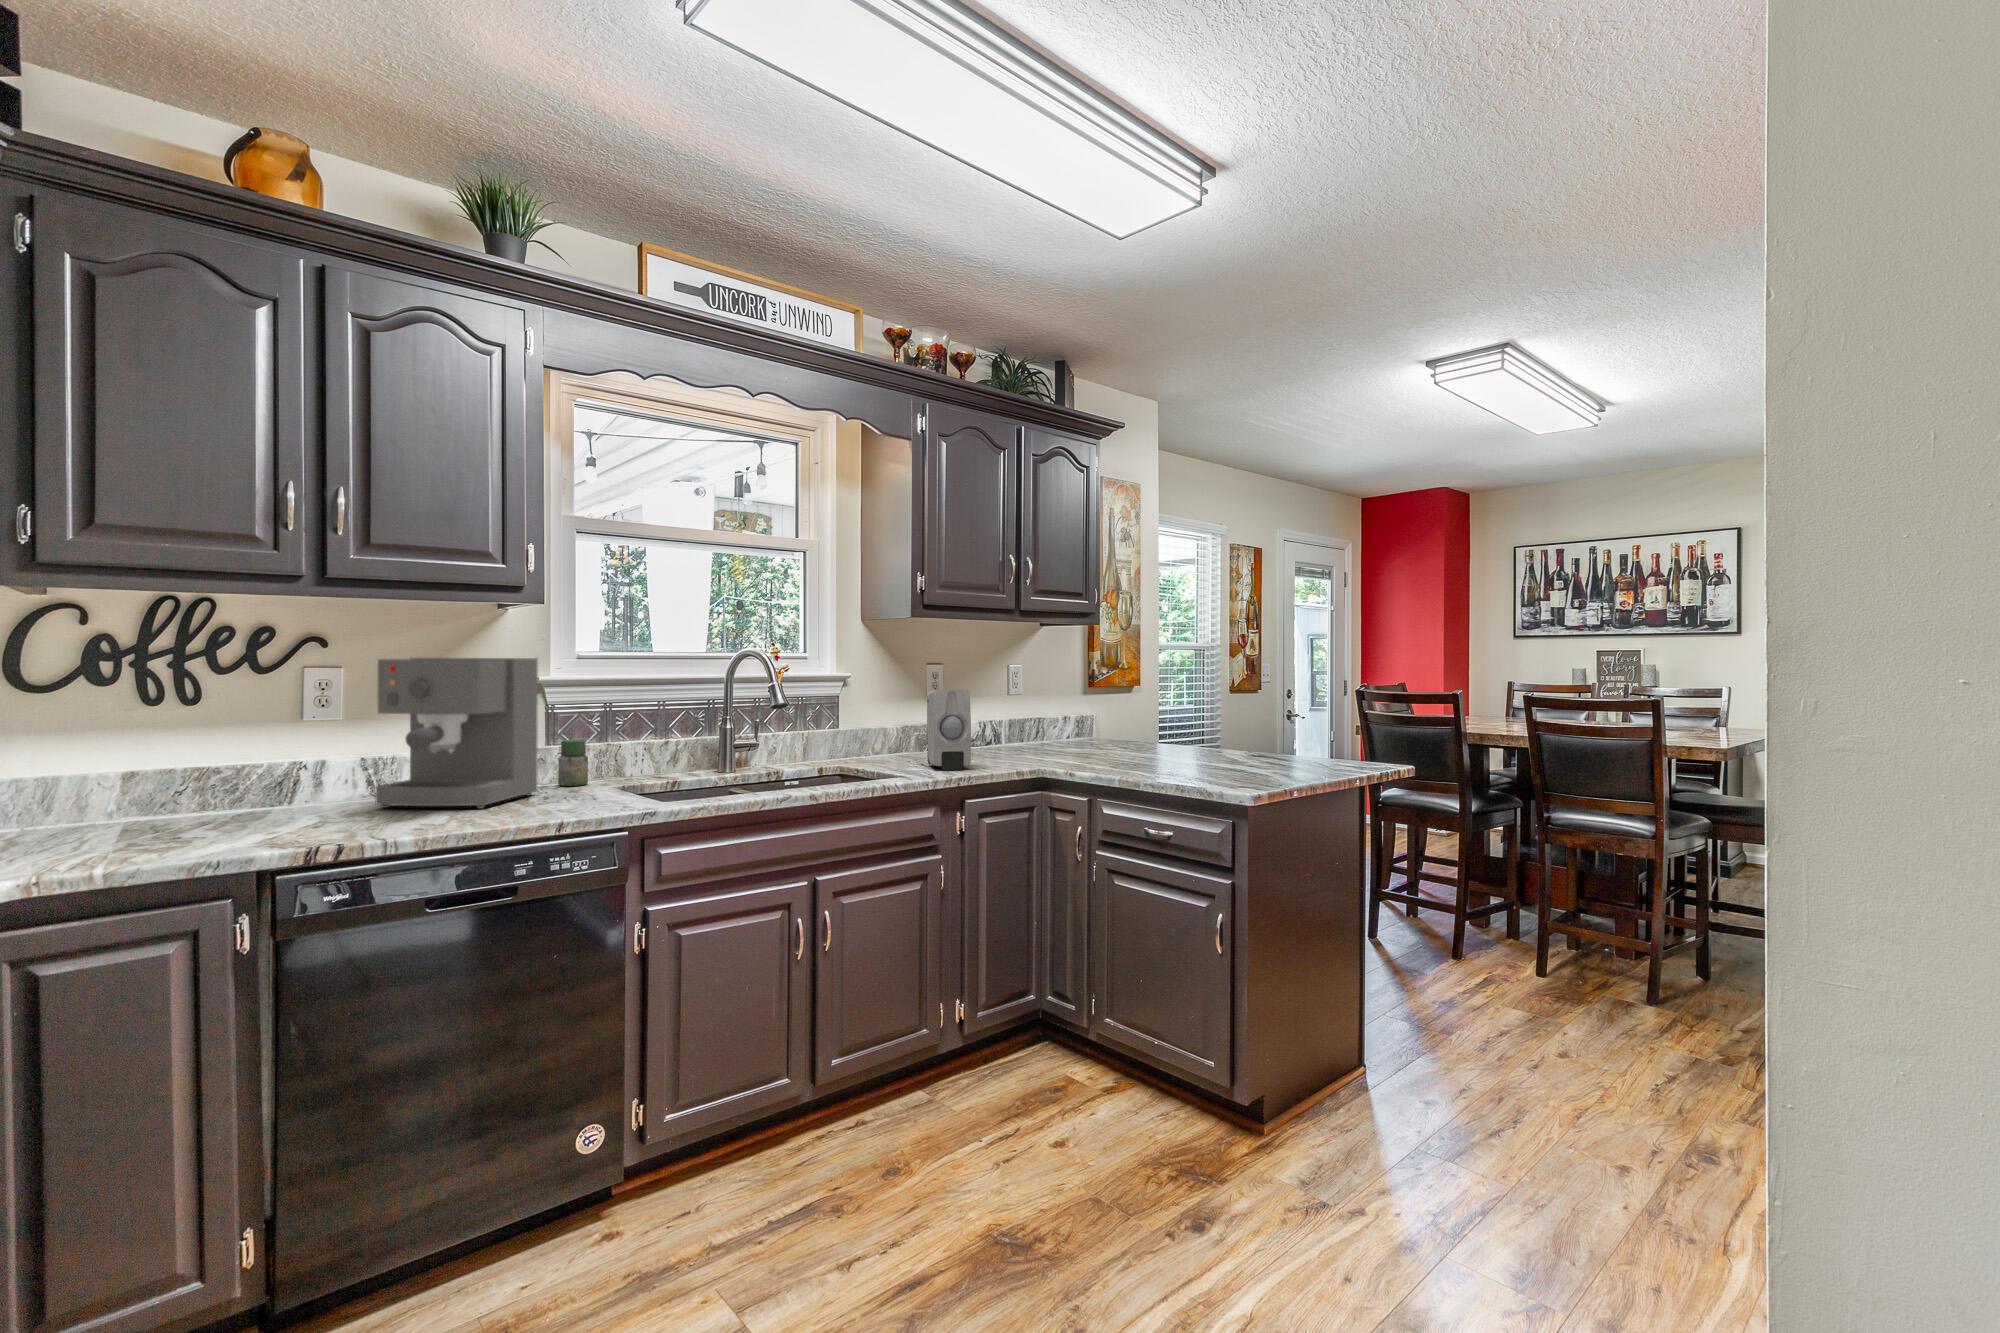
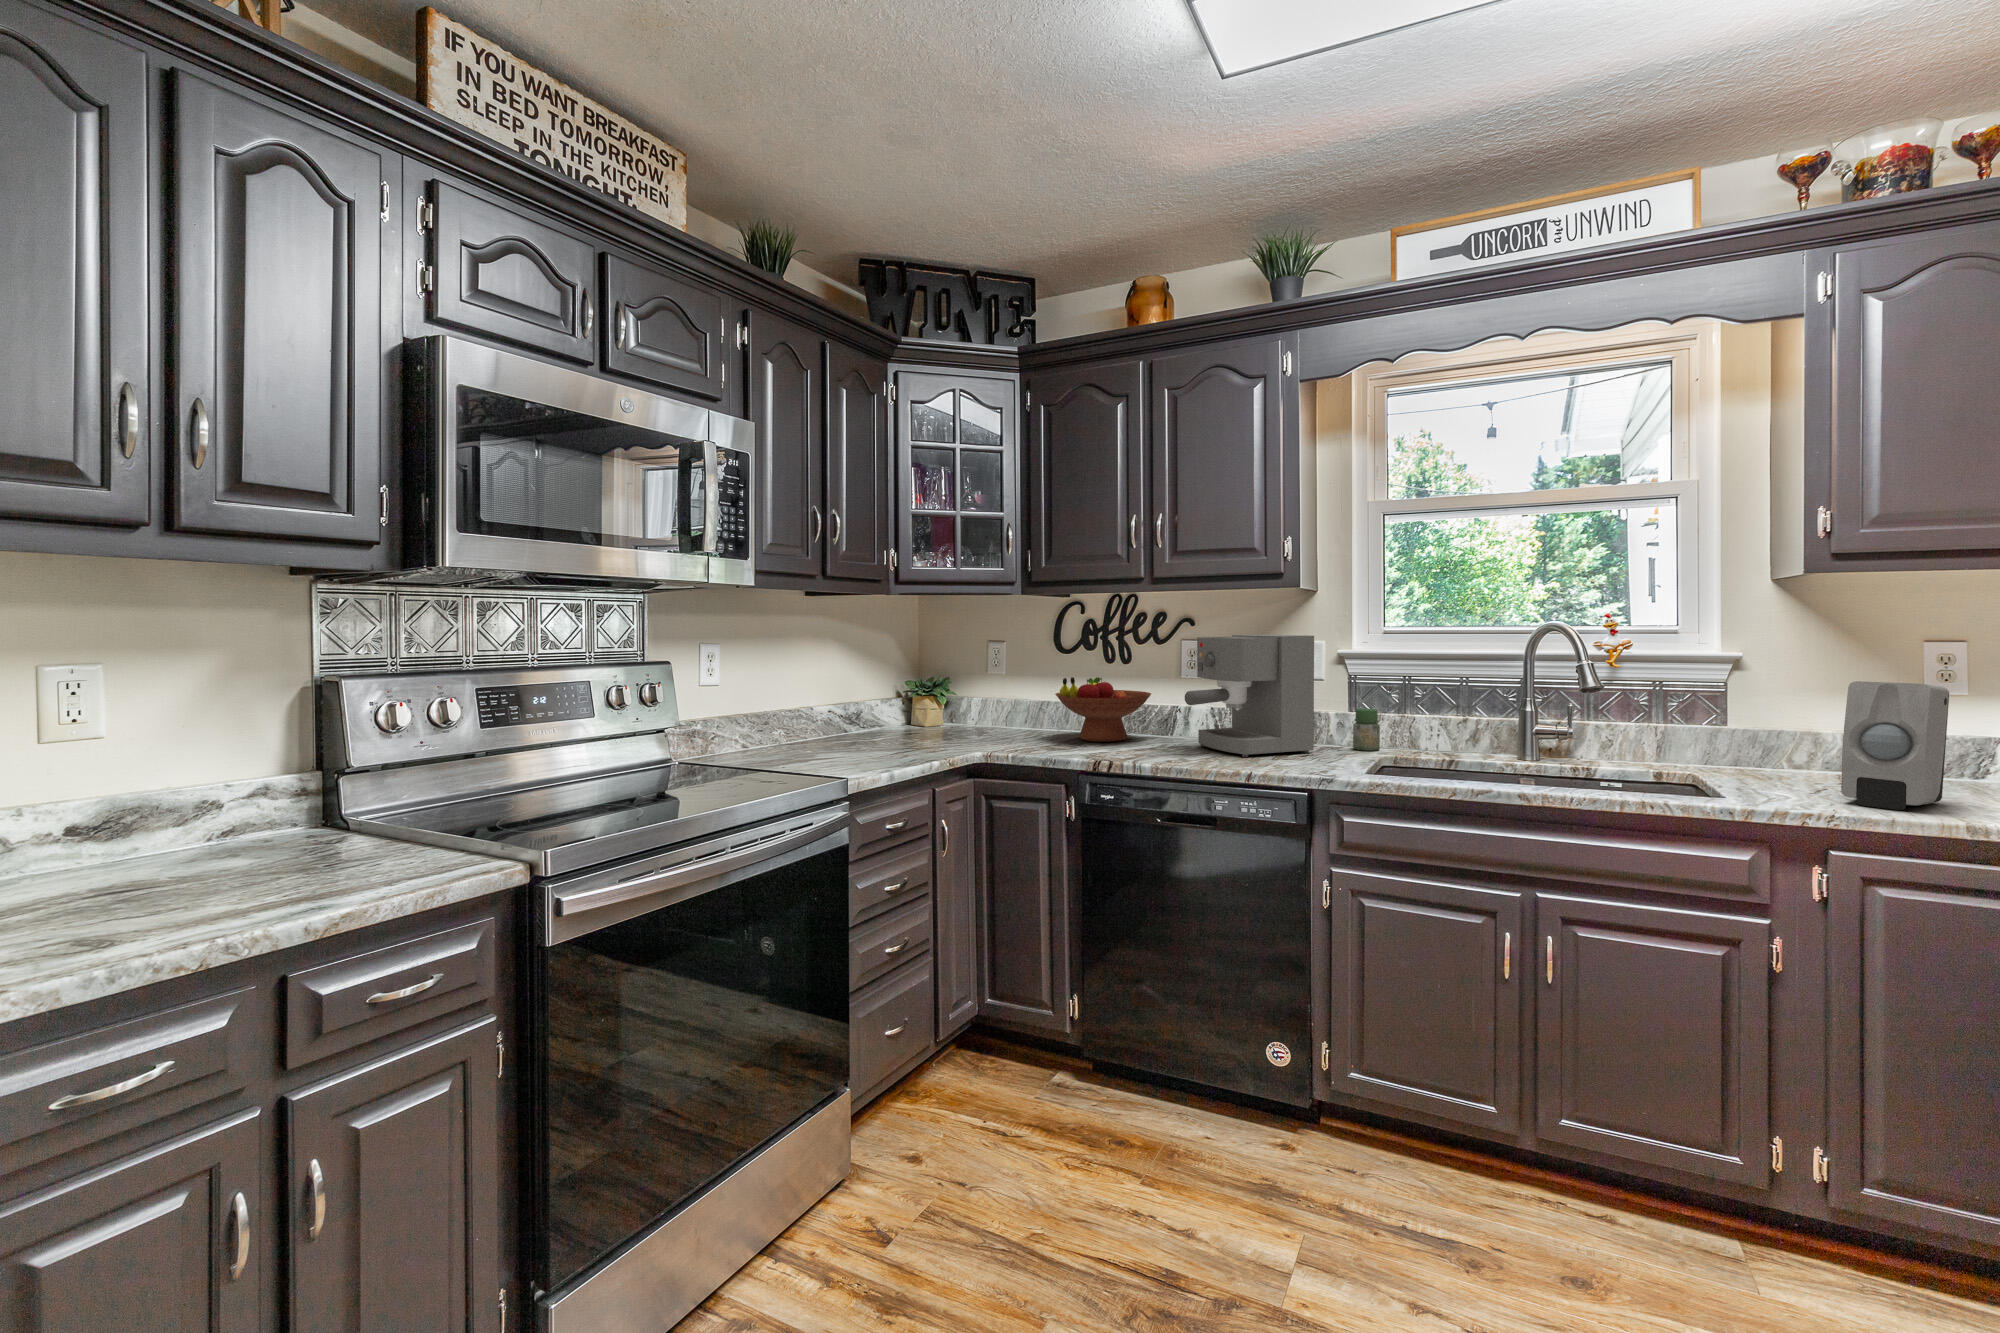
fruit bowl: none [76,724,282,829] -> present [1055,677,1151,742]

